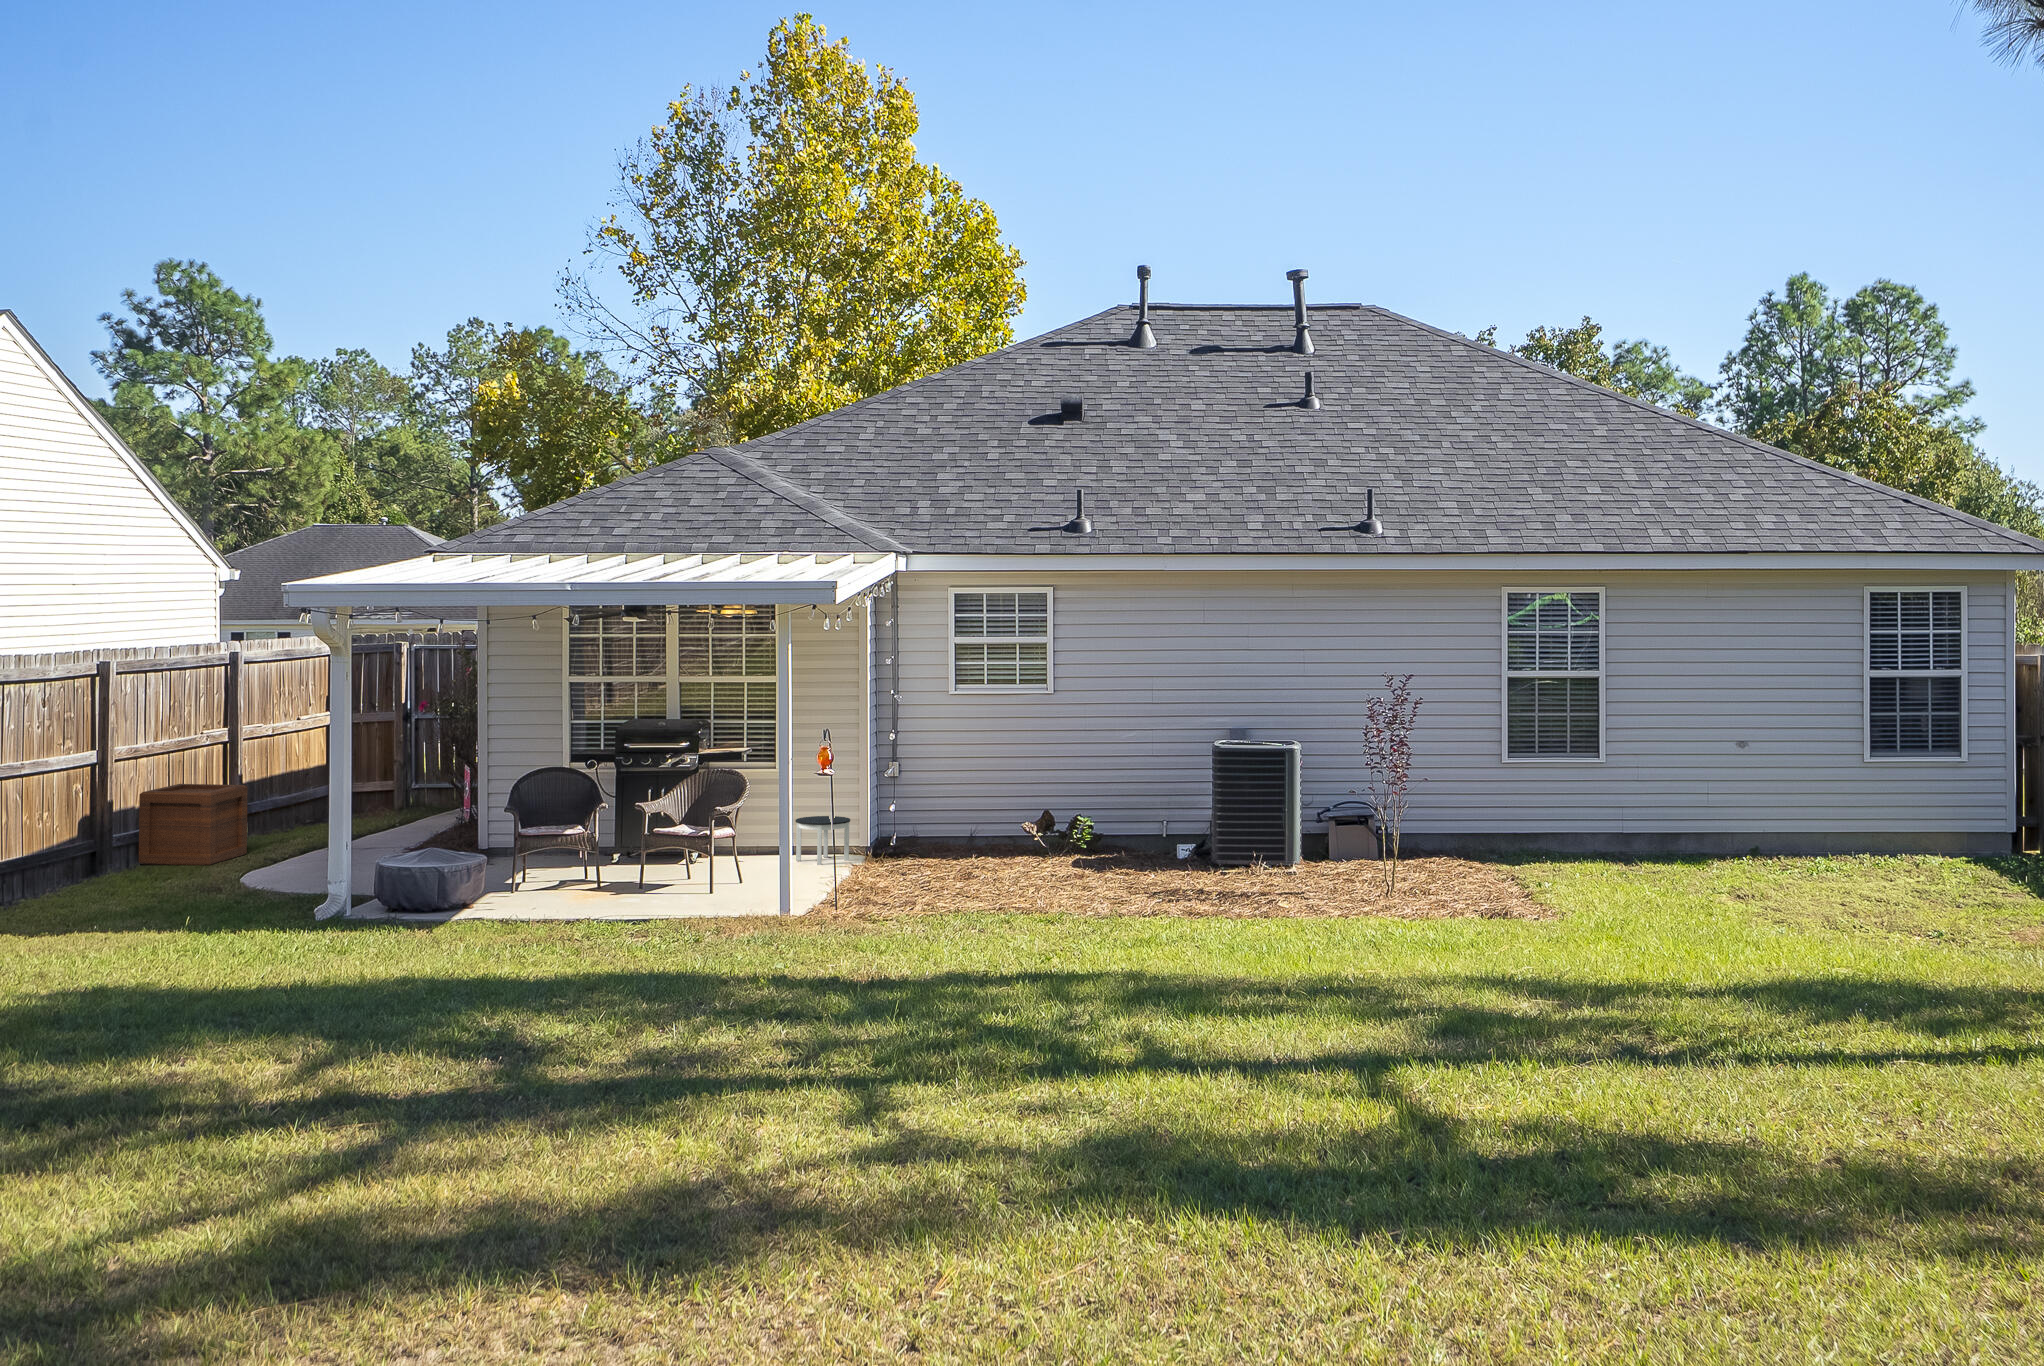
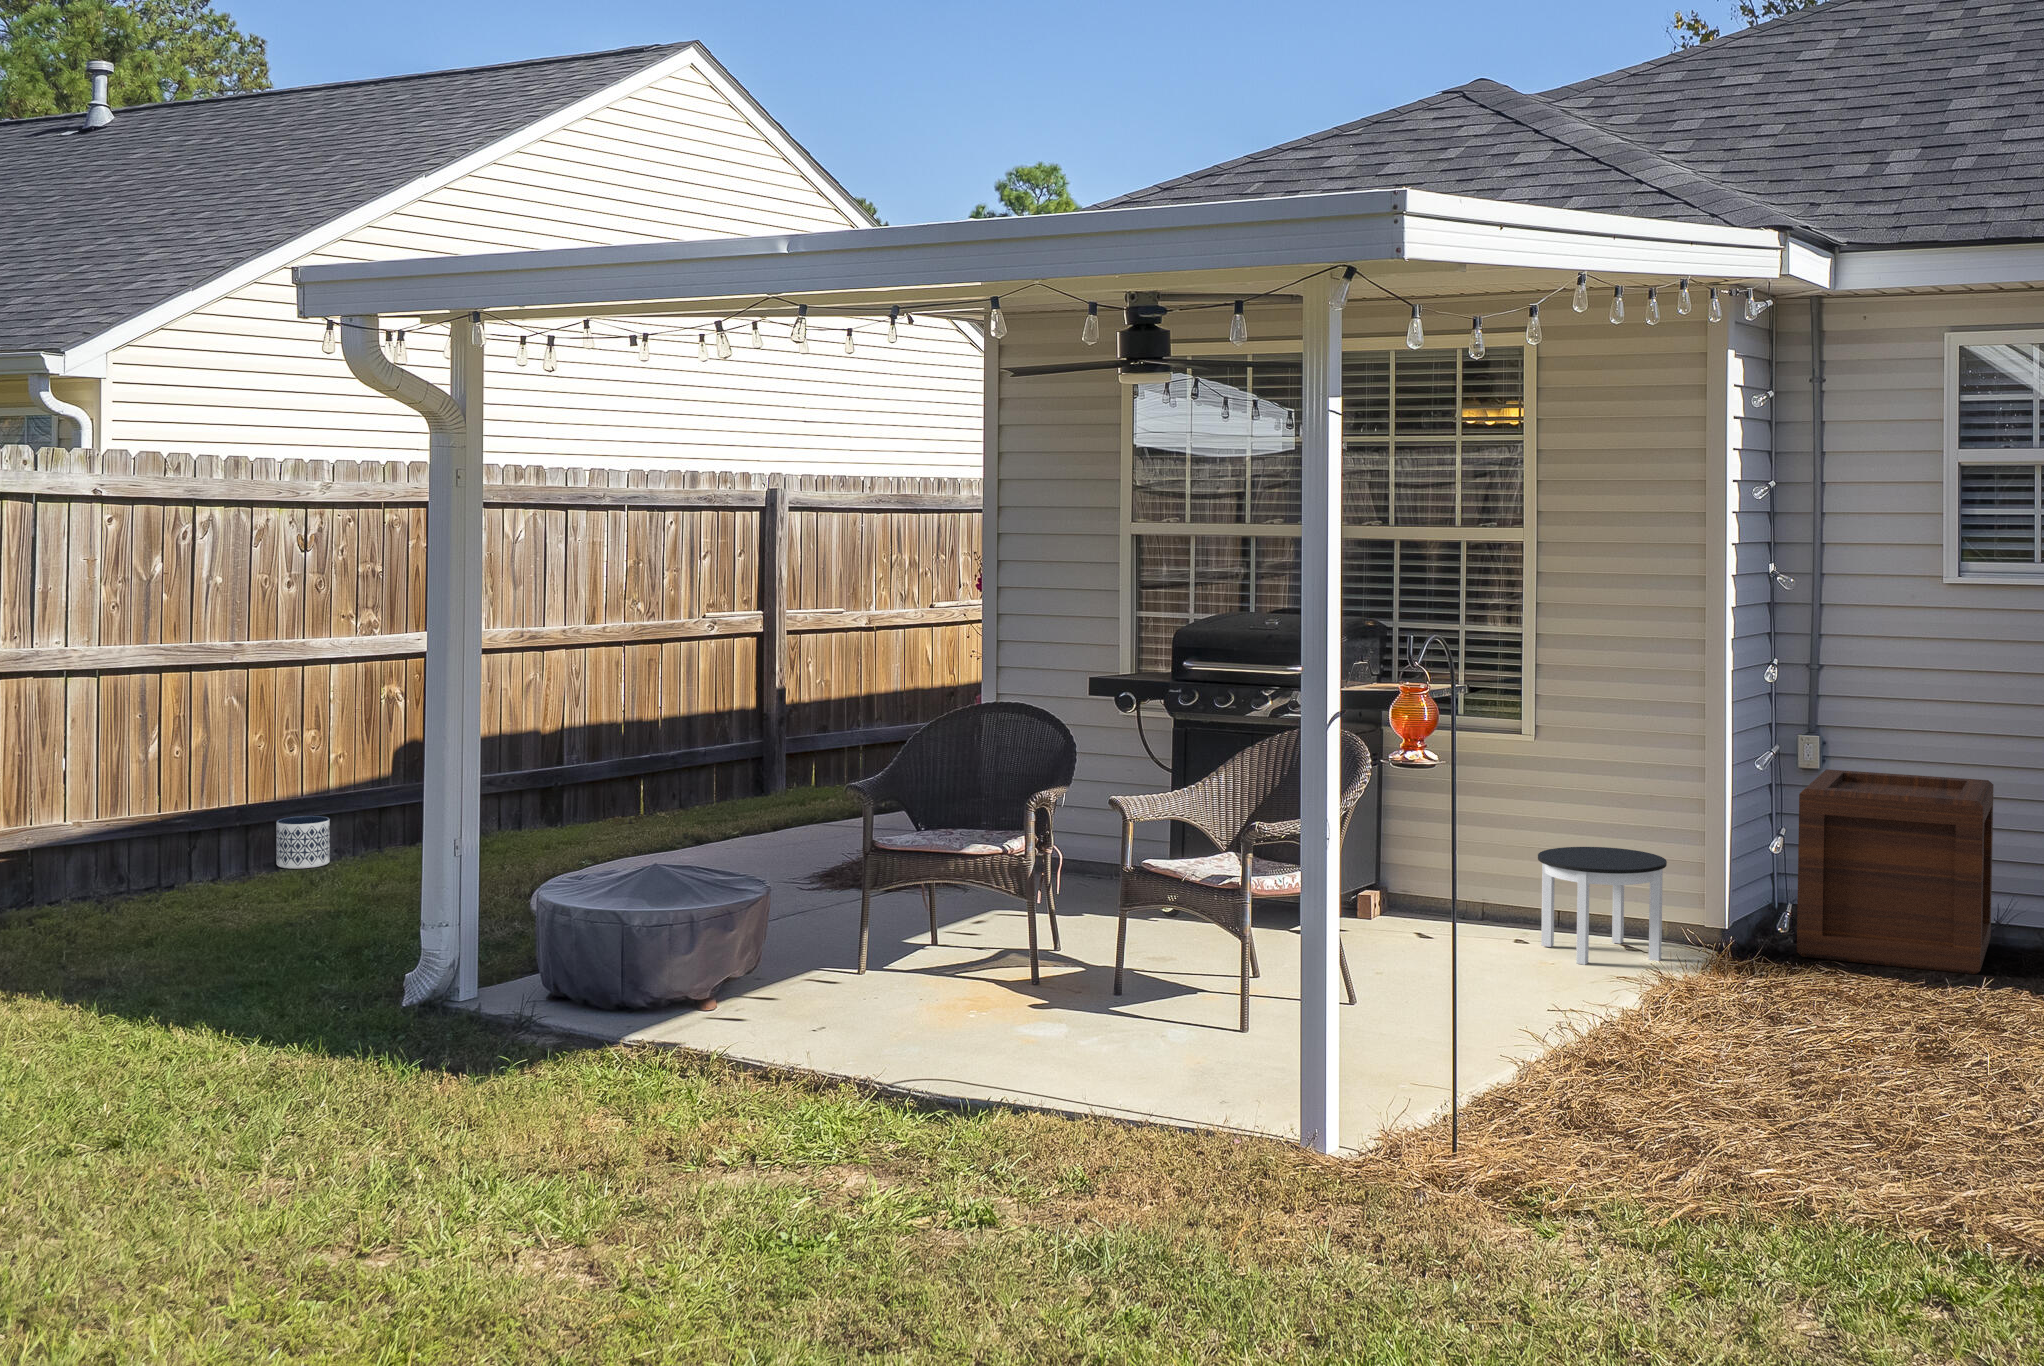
wooden crate: present [139,784,248,865] -> present [1797,769,1993,974]
planter: none [39,866,73,897] -> present [276,816,330,869]

